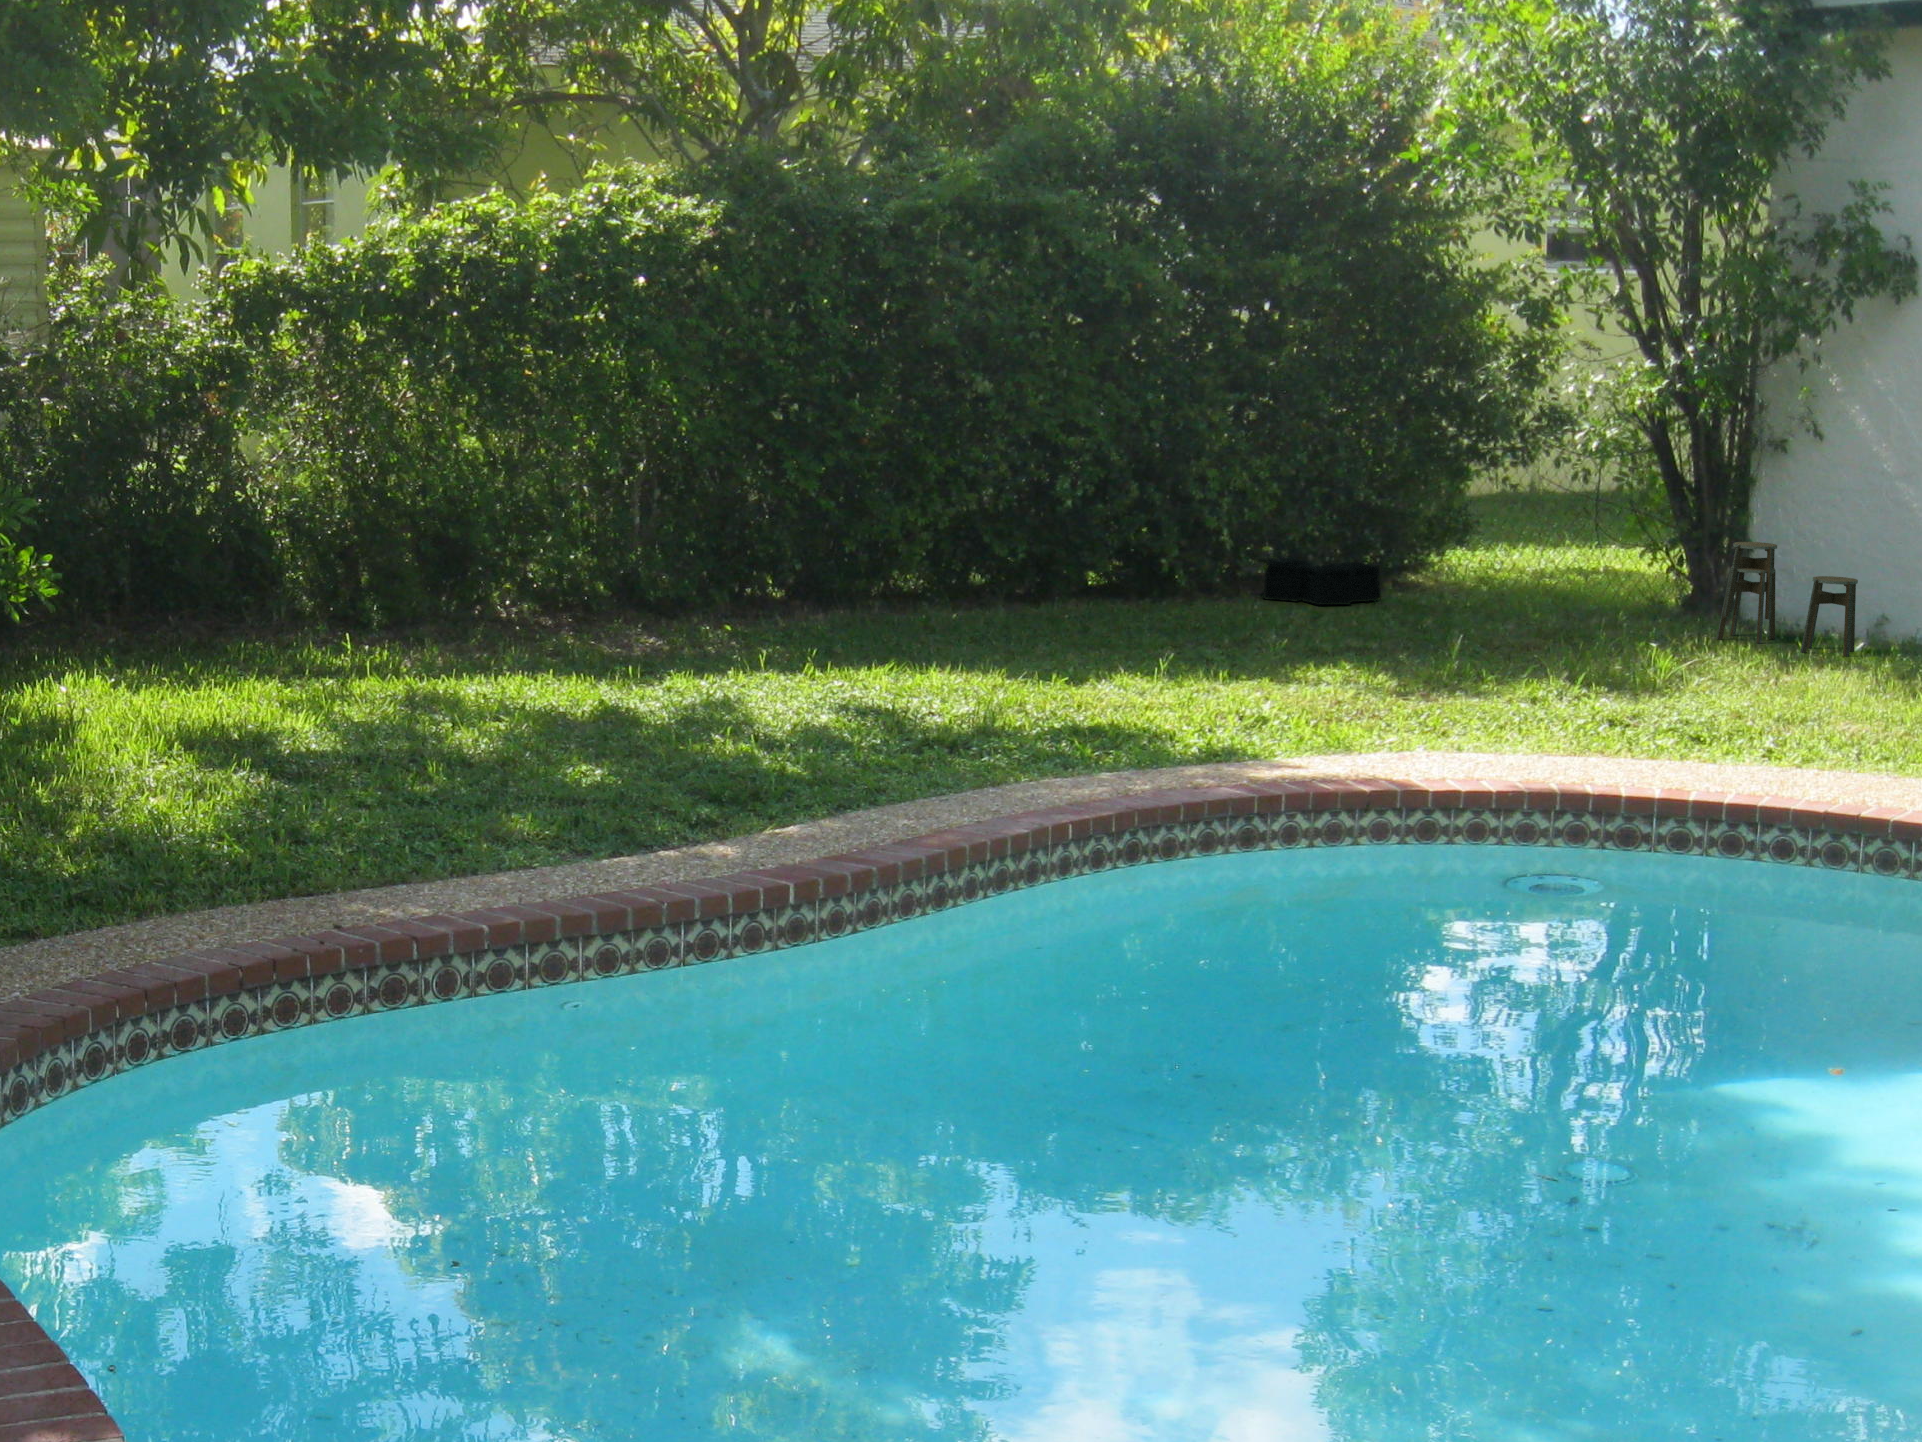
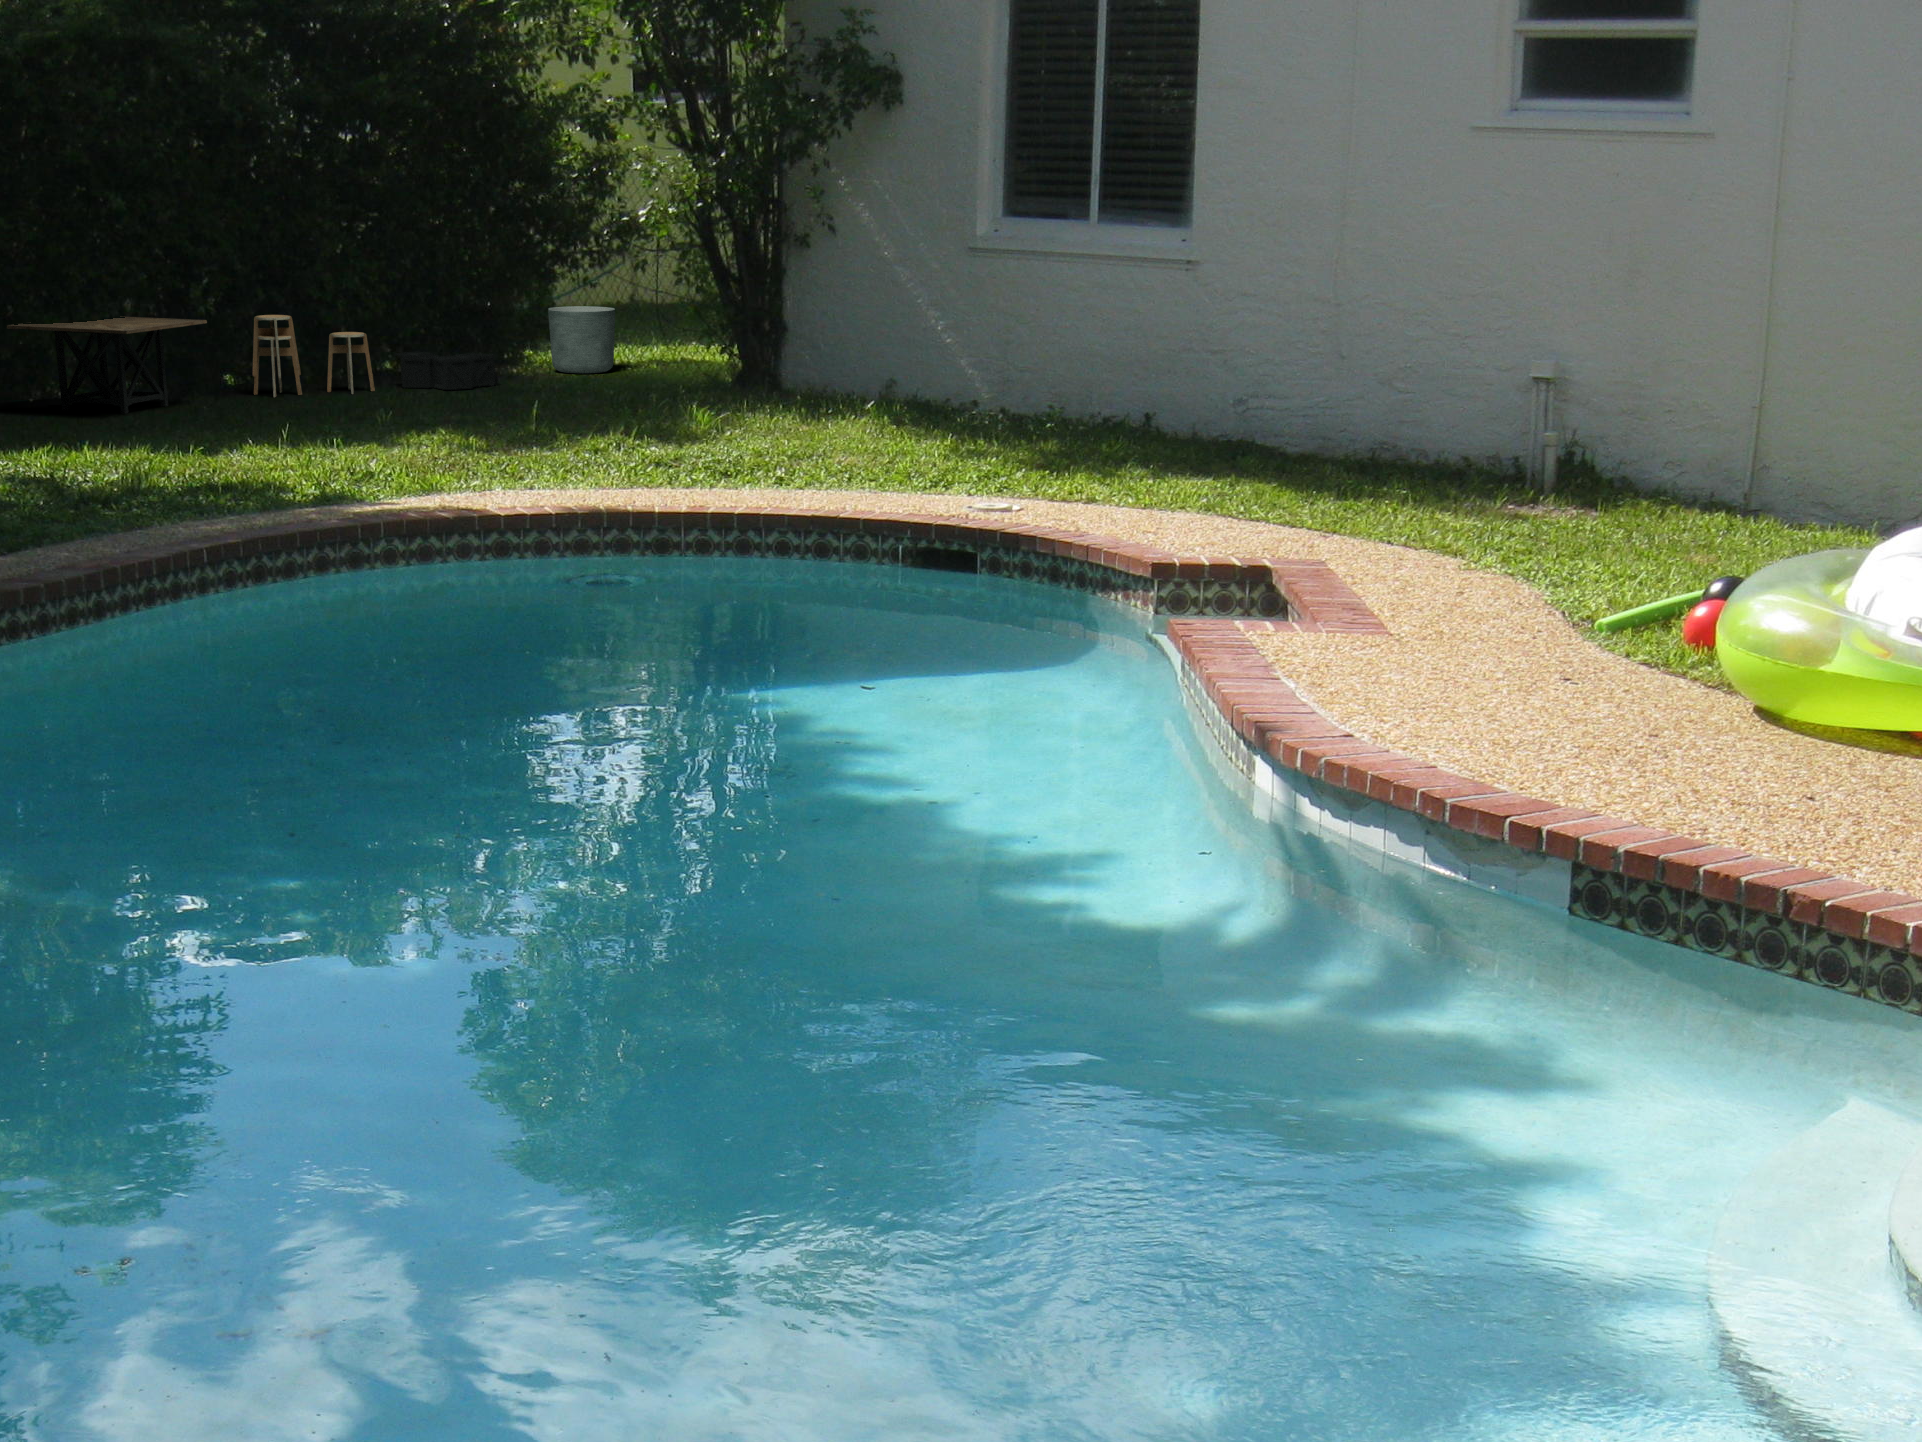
side table: none [822,504,1047,620] -> present [7,316,207,414]
planter: none [1446,508,1533,589] -> present [548,306,615,374]
stool: present [1717,542,1858,656] -> present [252,315,375,397]

